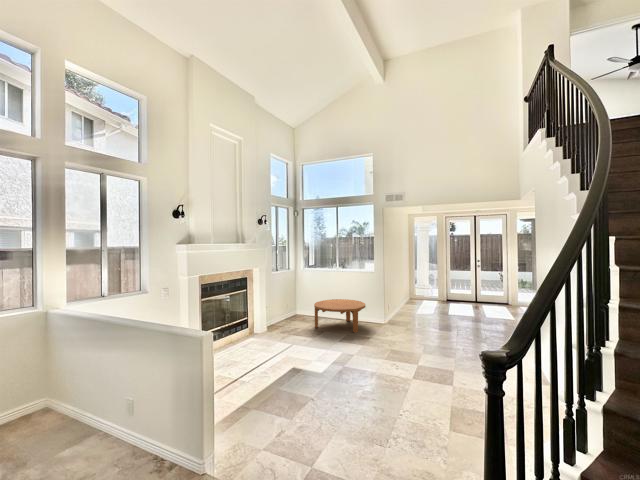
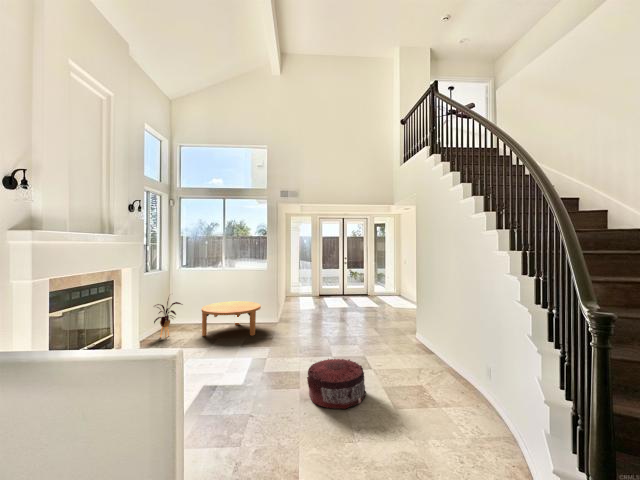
house plant: none [278,289,301,325] -> present [154,298,182,338]
pouf: none [366,363,424,413] -> present [307,359,366,409]

